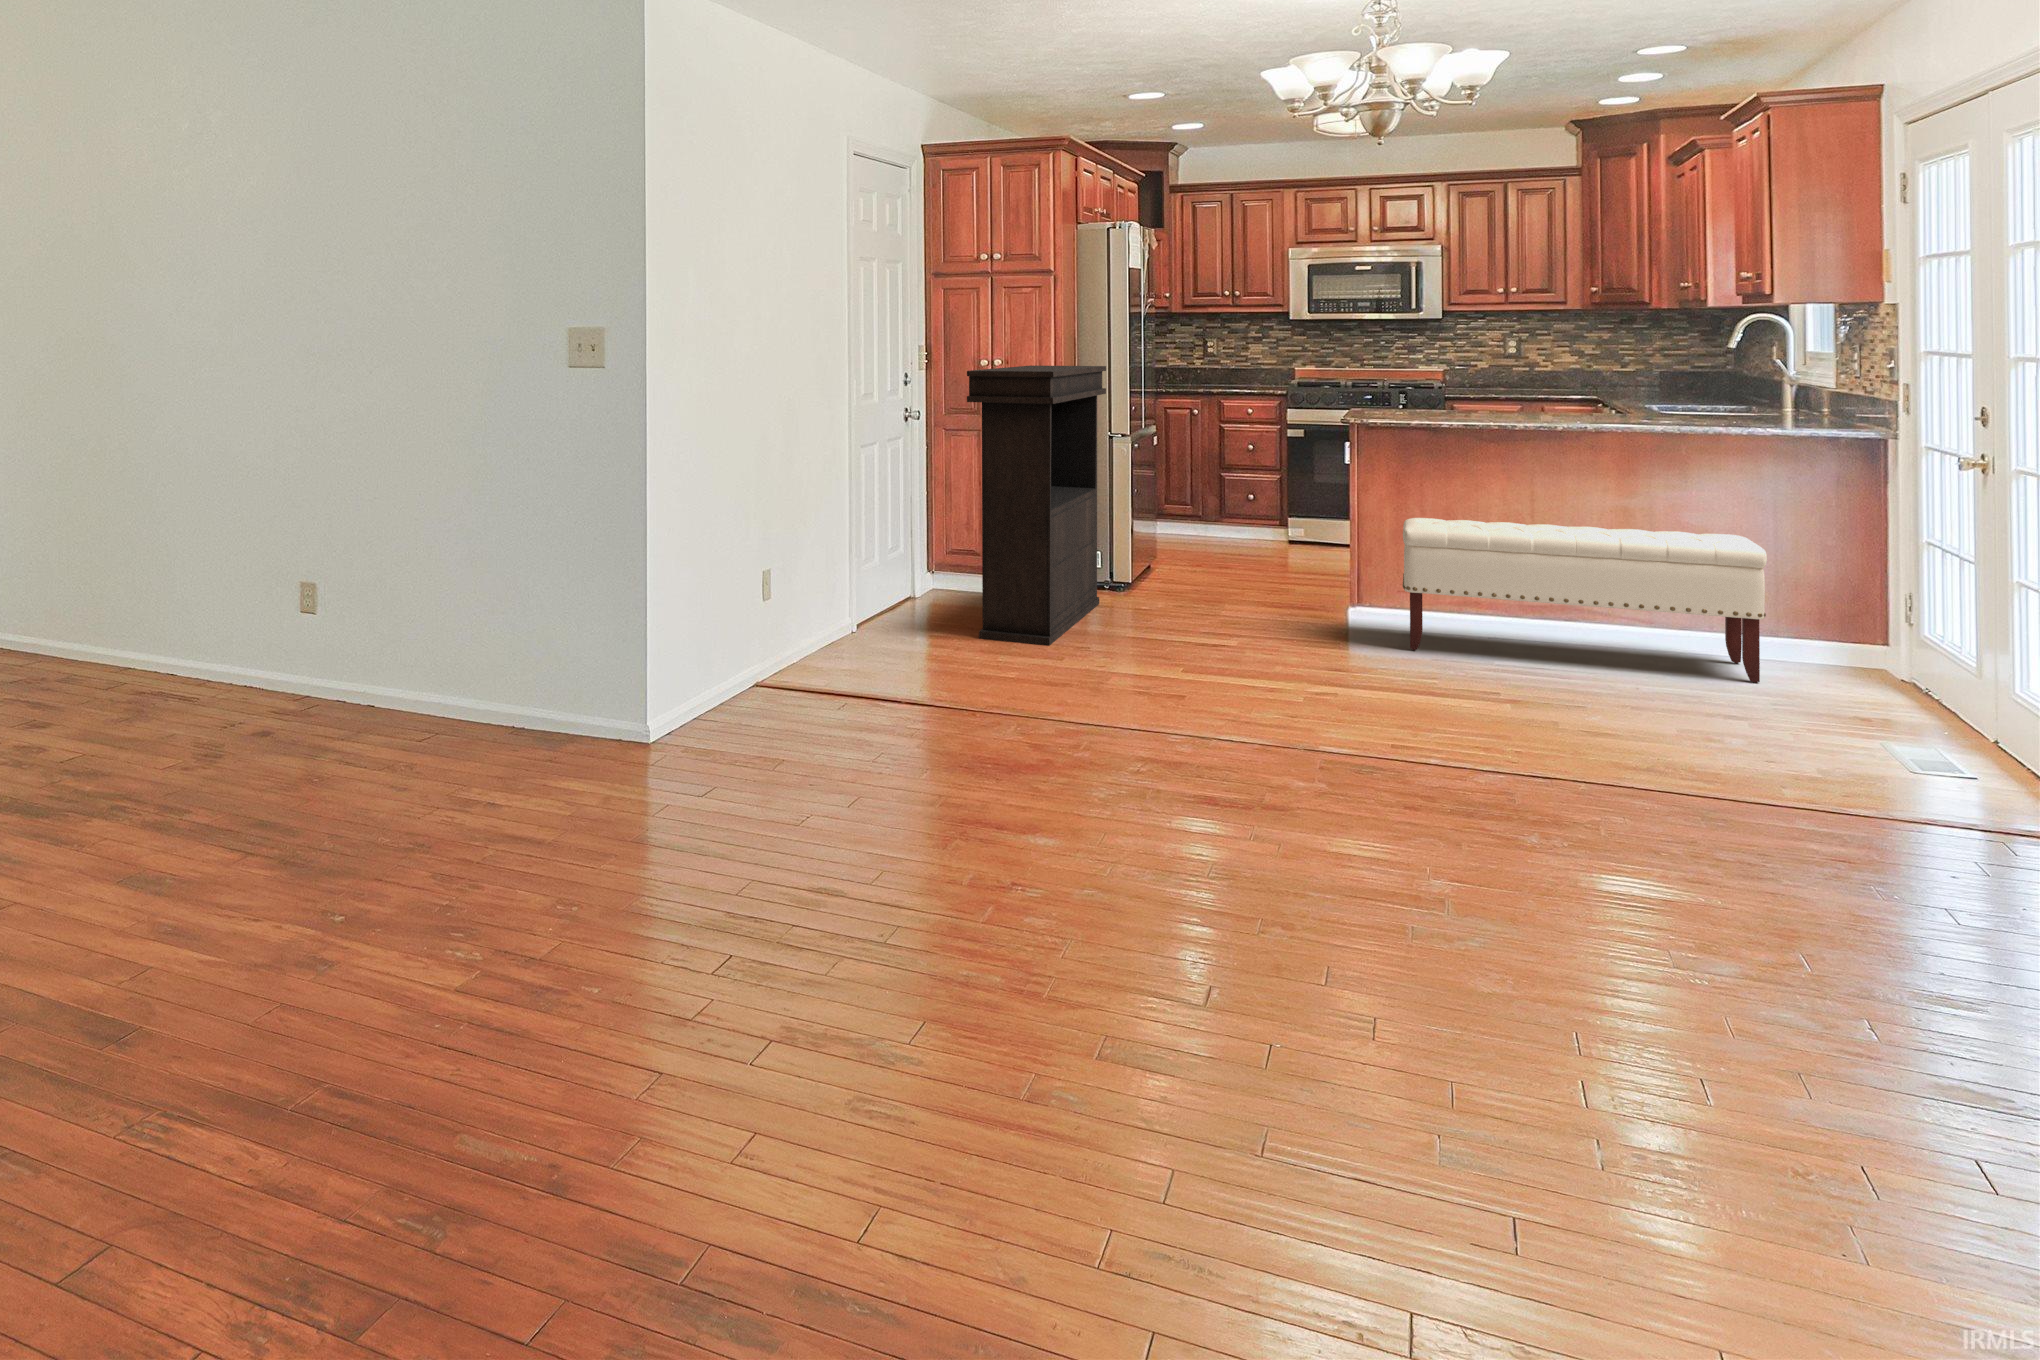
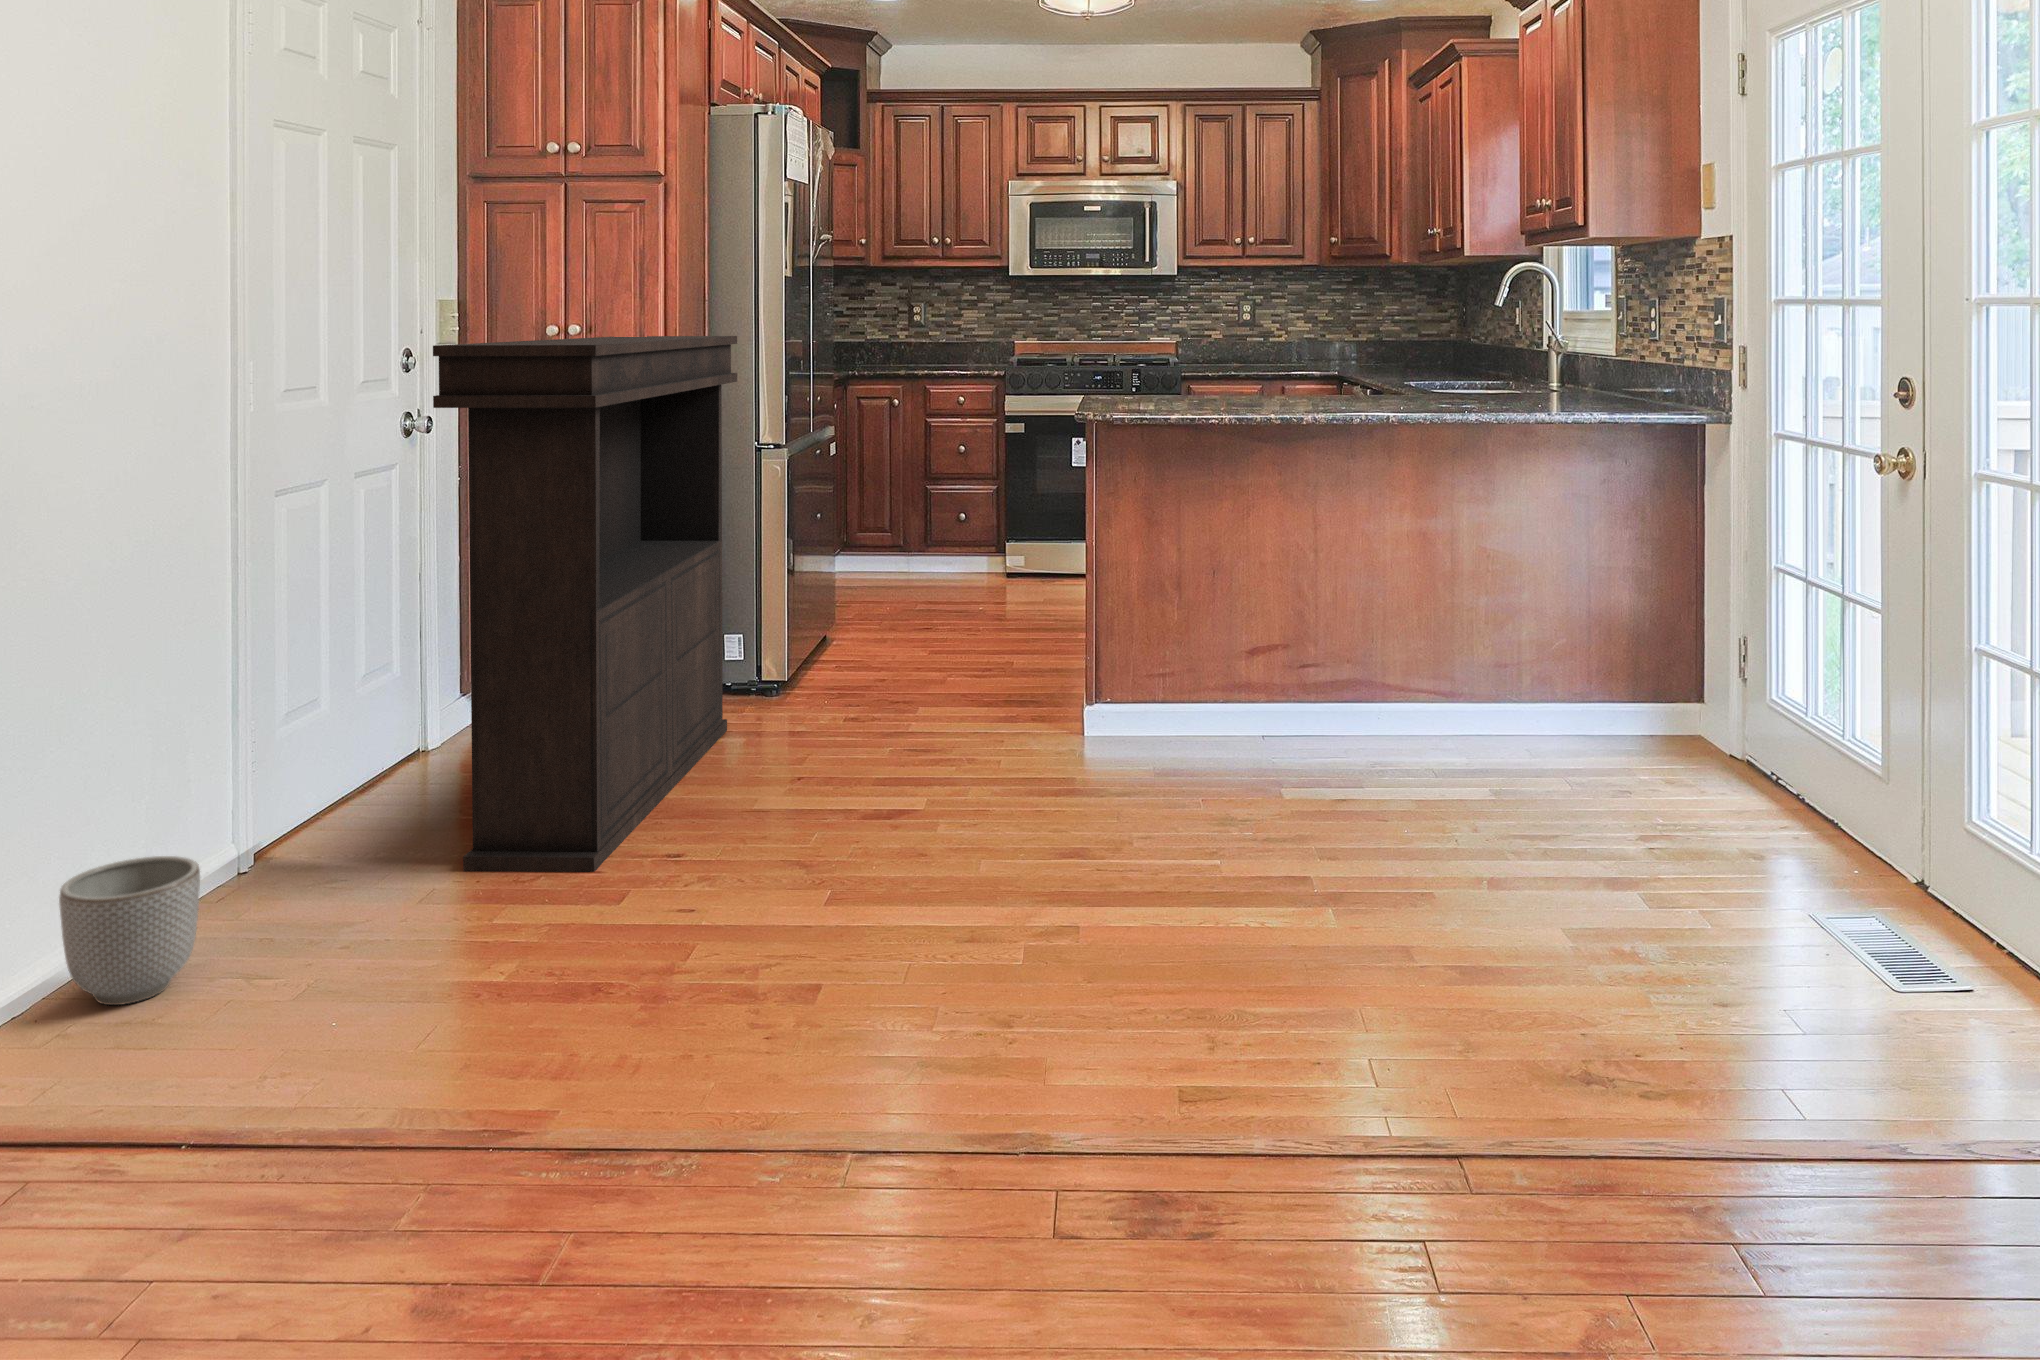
bench: present [1402,518,1767,683] -> none [1157,563,1606,781]
planter: none [829,599,883,658] -> present [59,856,200,1005]

